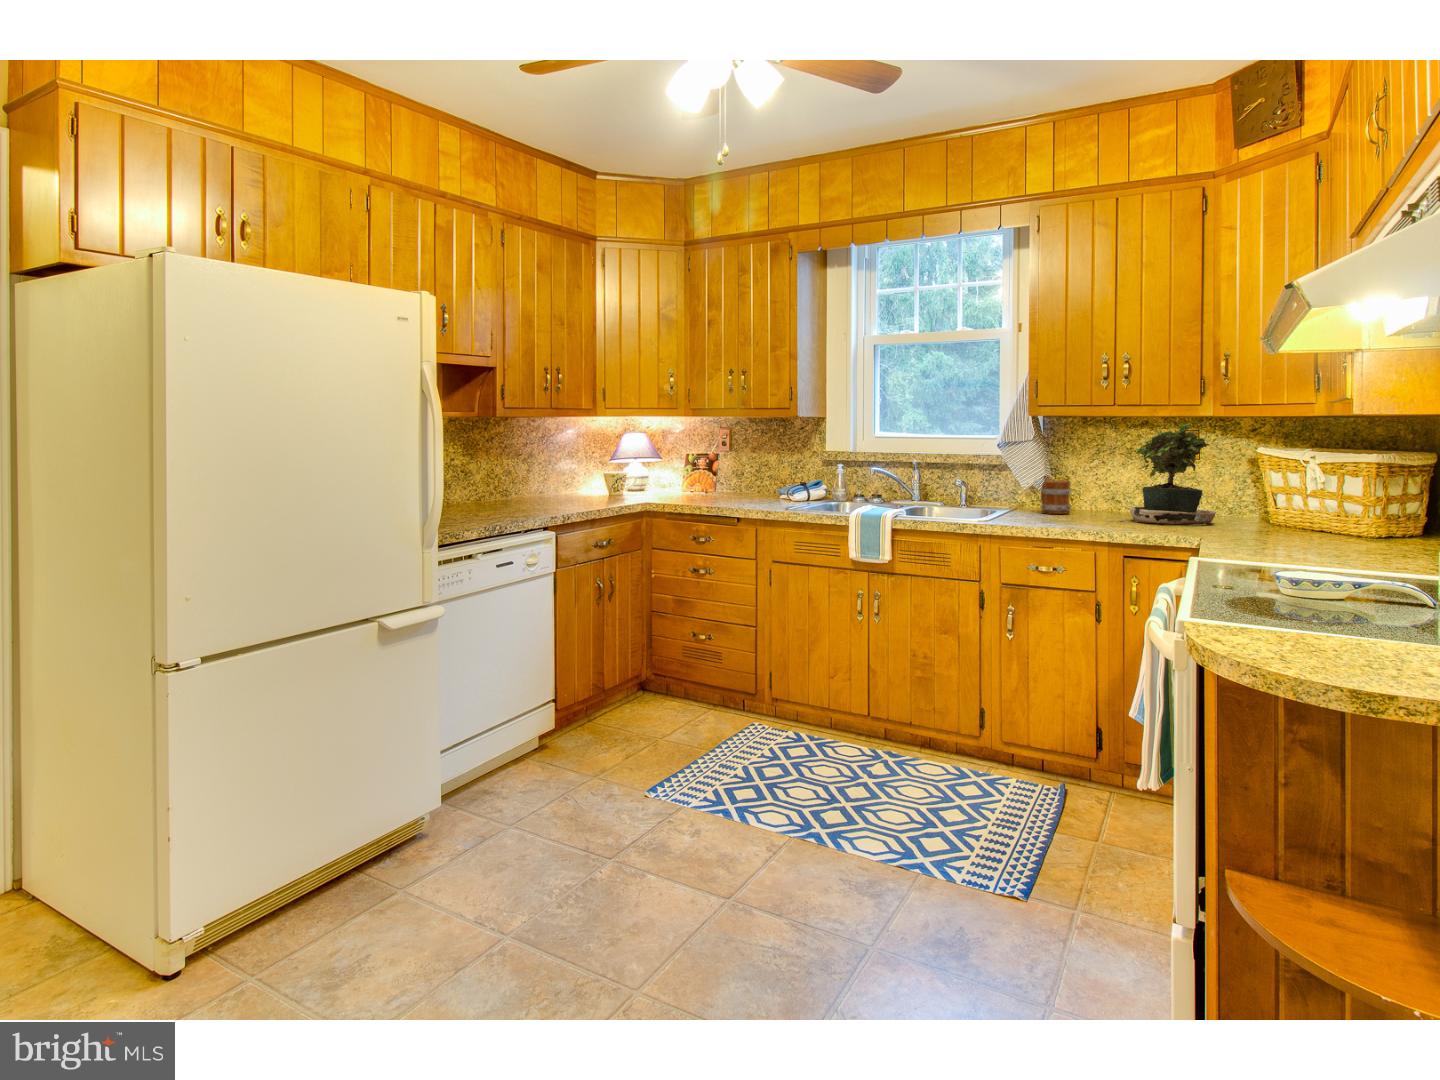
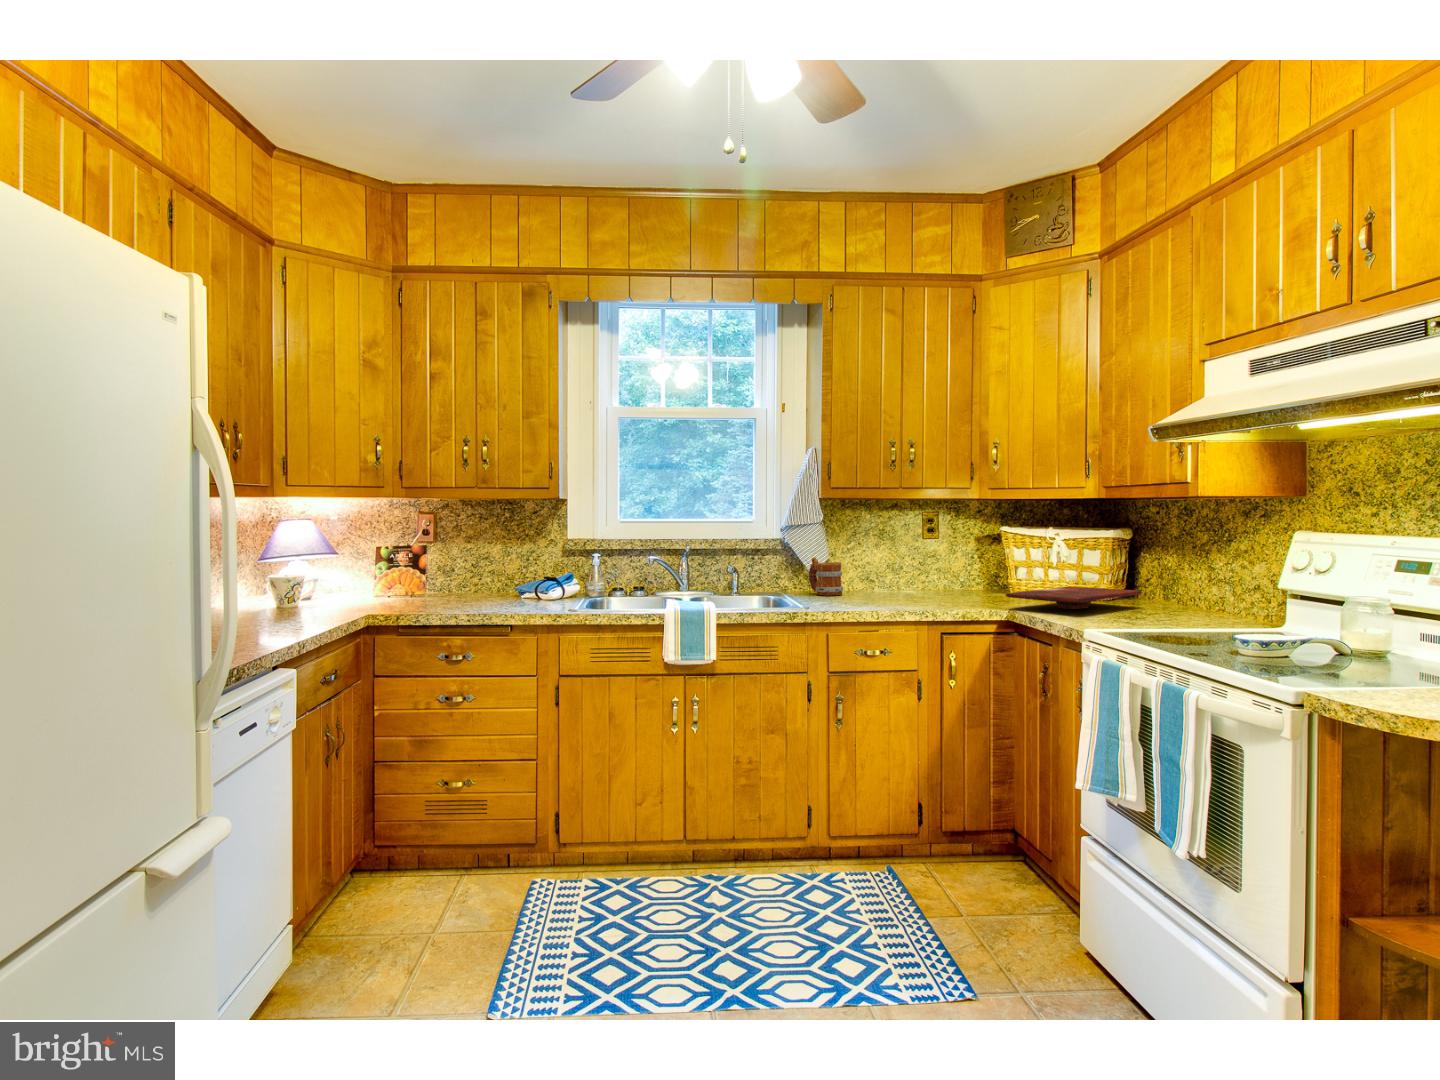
potted plant: present [1112,423,1216,525] -> none [898,508,977,601]
cutting board: none [1198,518,1396,542] -> present [1006,587,1142,609]

